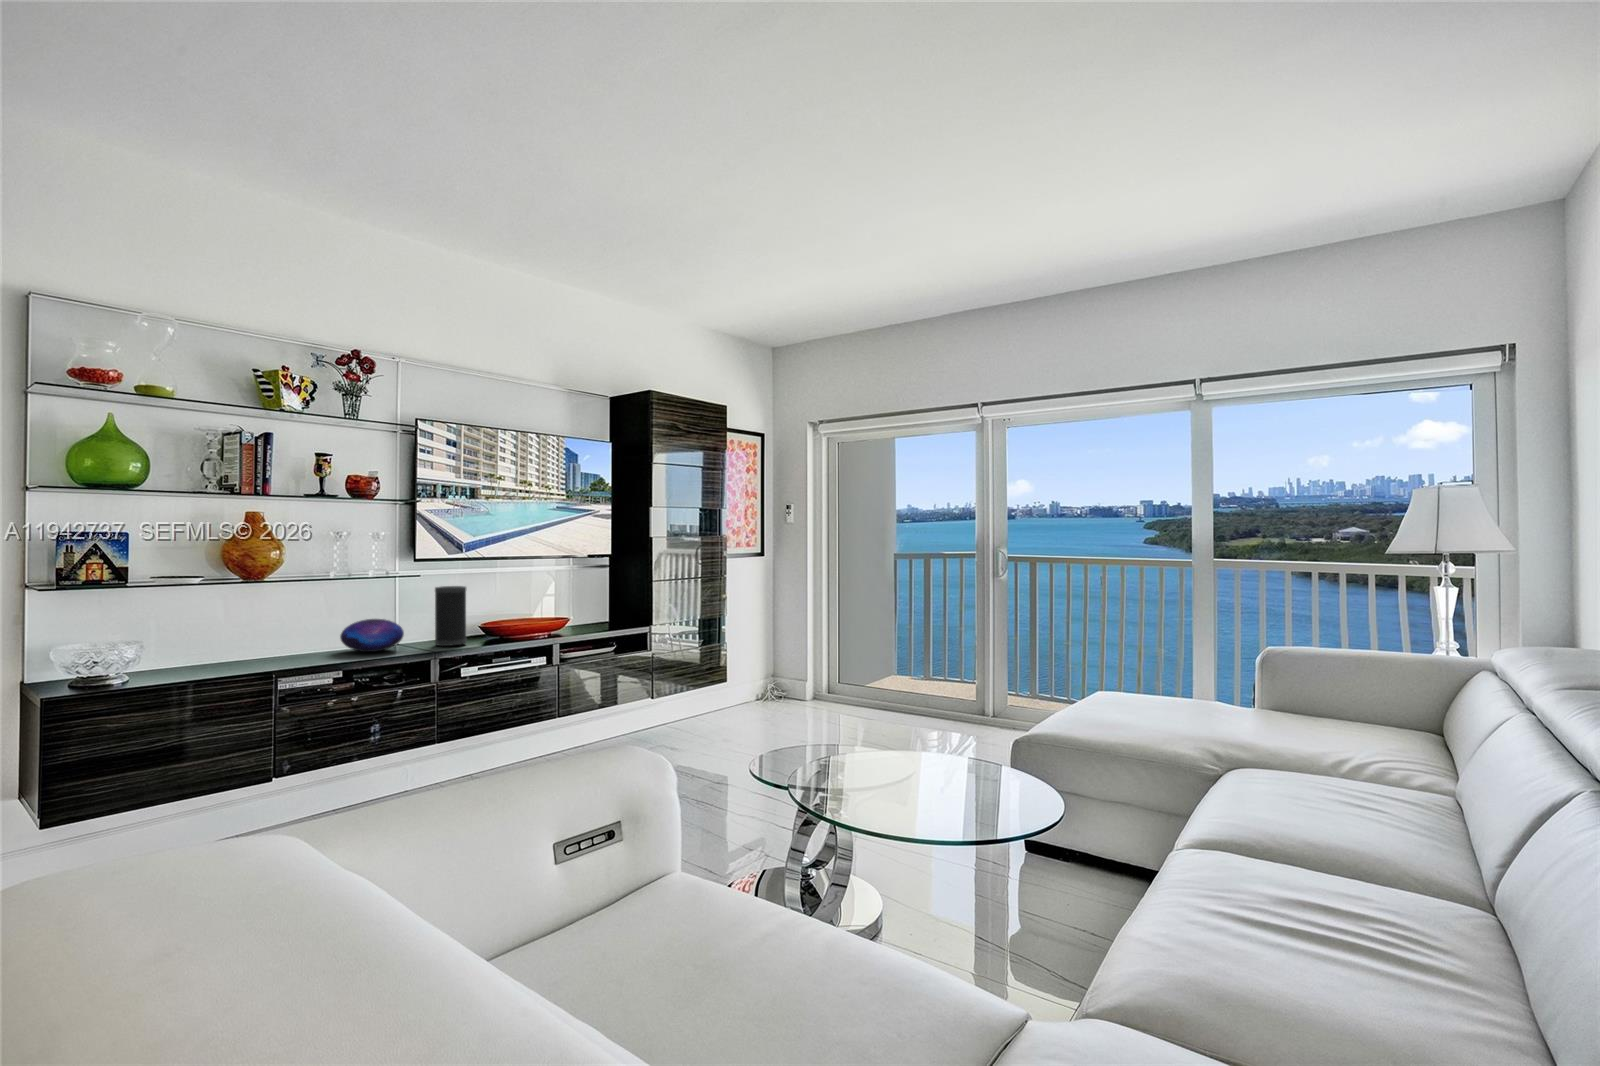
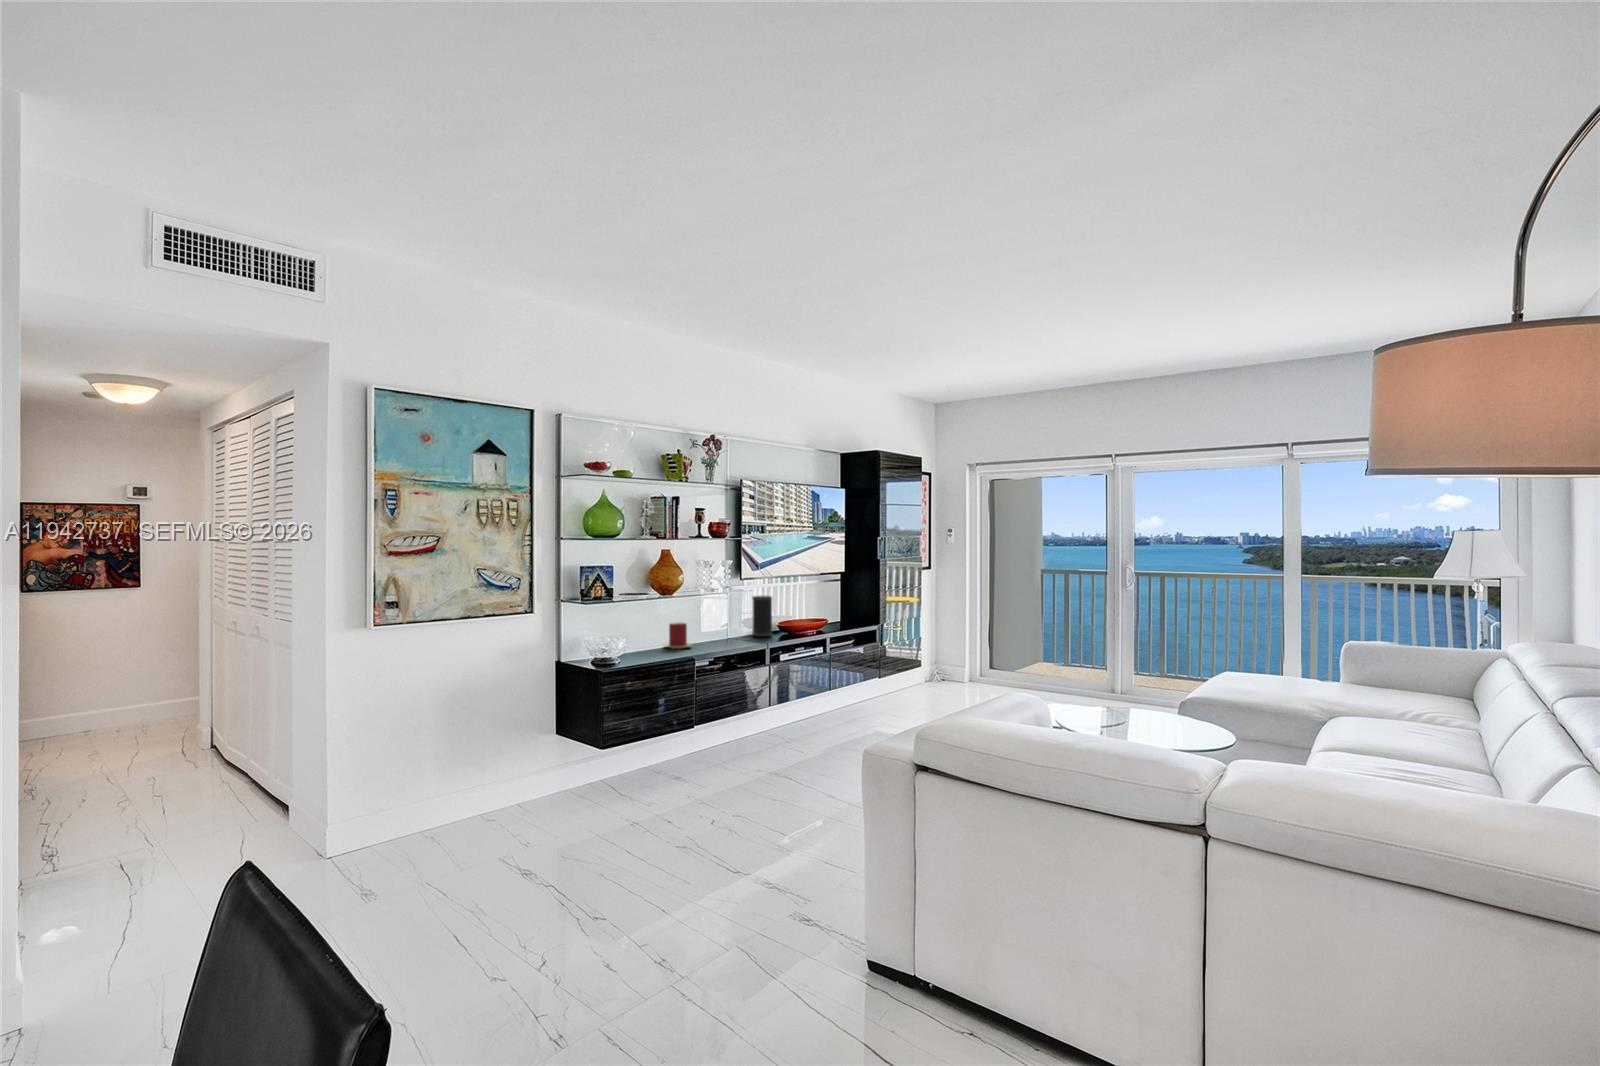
decorative orb: present [340,619,404,652] -> none [705,618,742,640]
candle: none [224,627,280,669] -> present [664,622,692,649]

